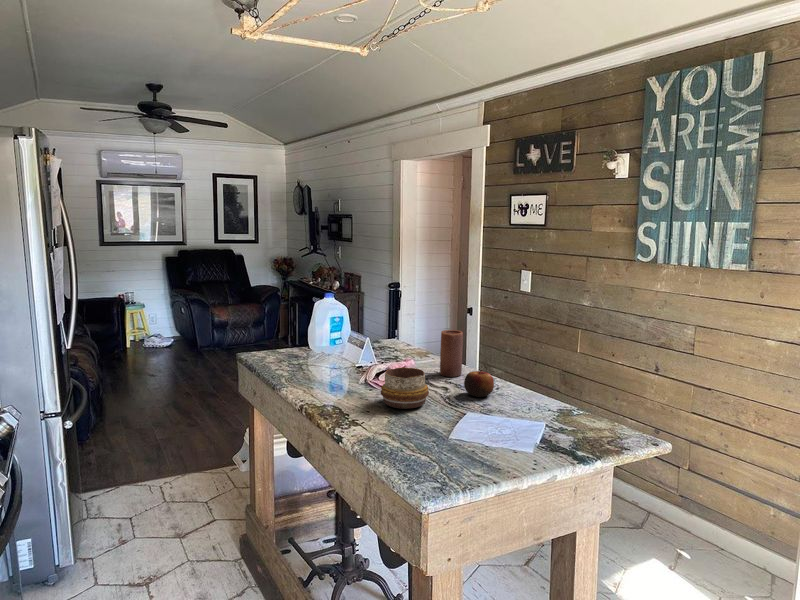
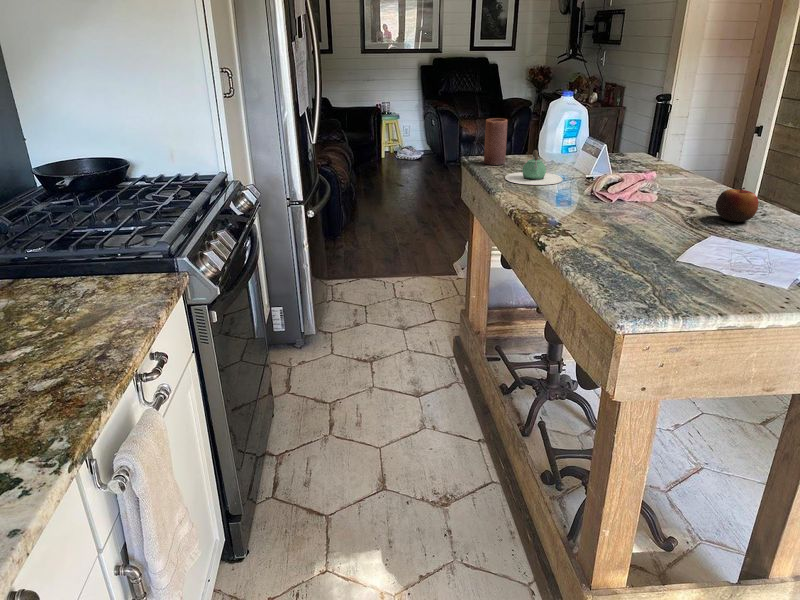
candle: present [440,330,463,377] -> present [484,118,507,165]
teapot: none [285,346,337,378] -> present [505,150,563,185]
decorative bowl: present [381,367,429,409] -> none [604,176,665,224]

